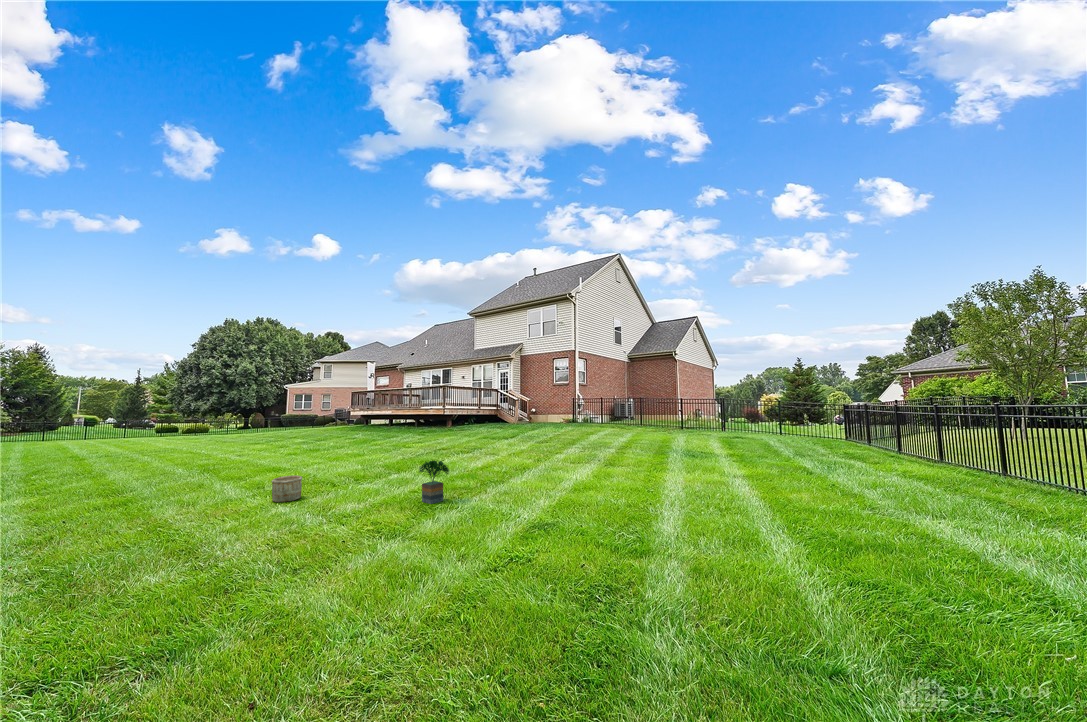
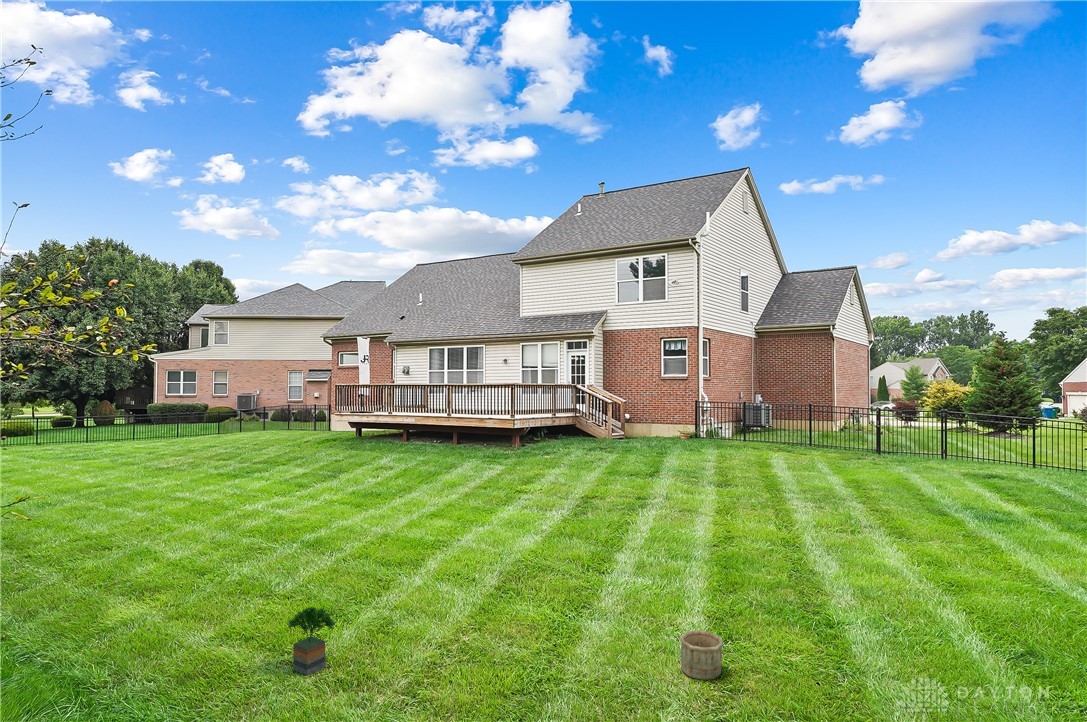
potted tree: present [419,460,449,504] -> present [288,607,335,676]

